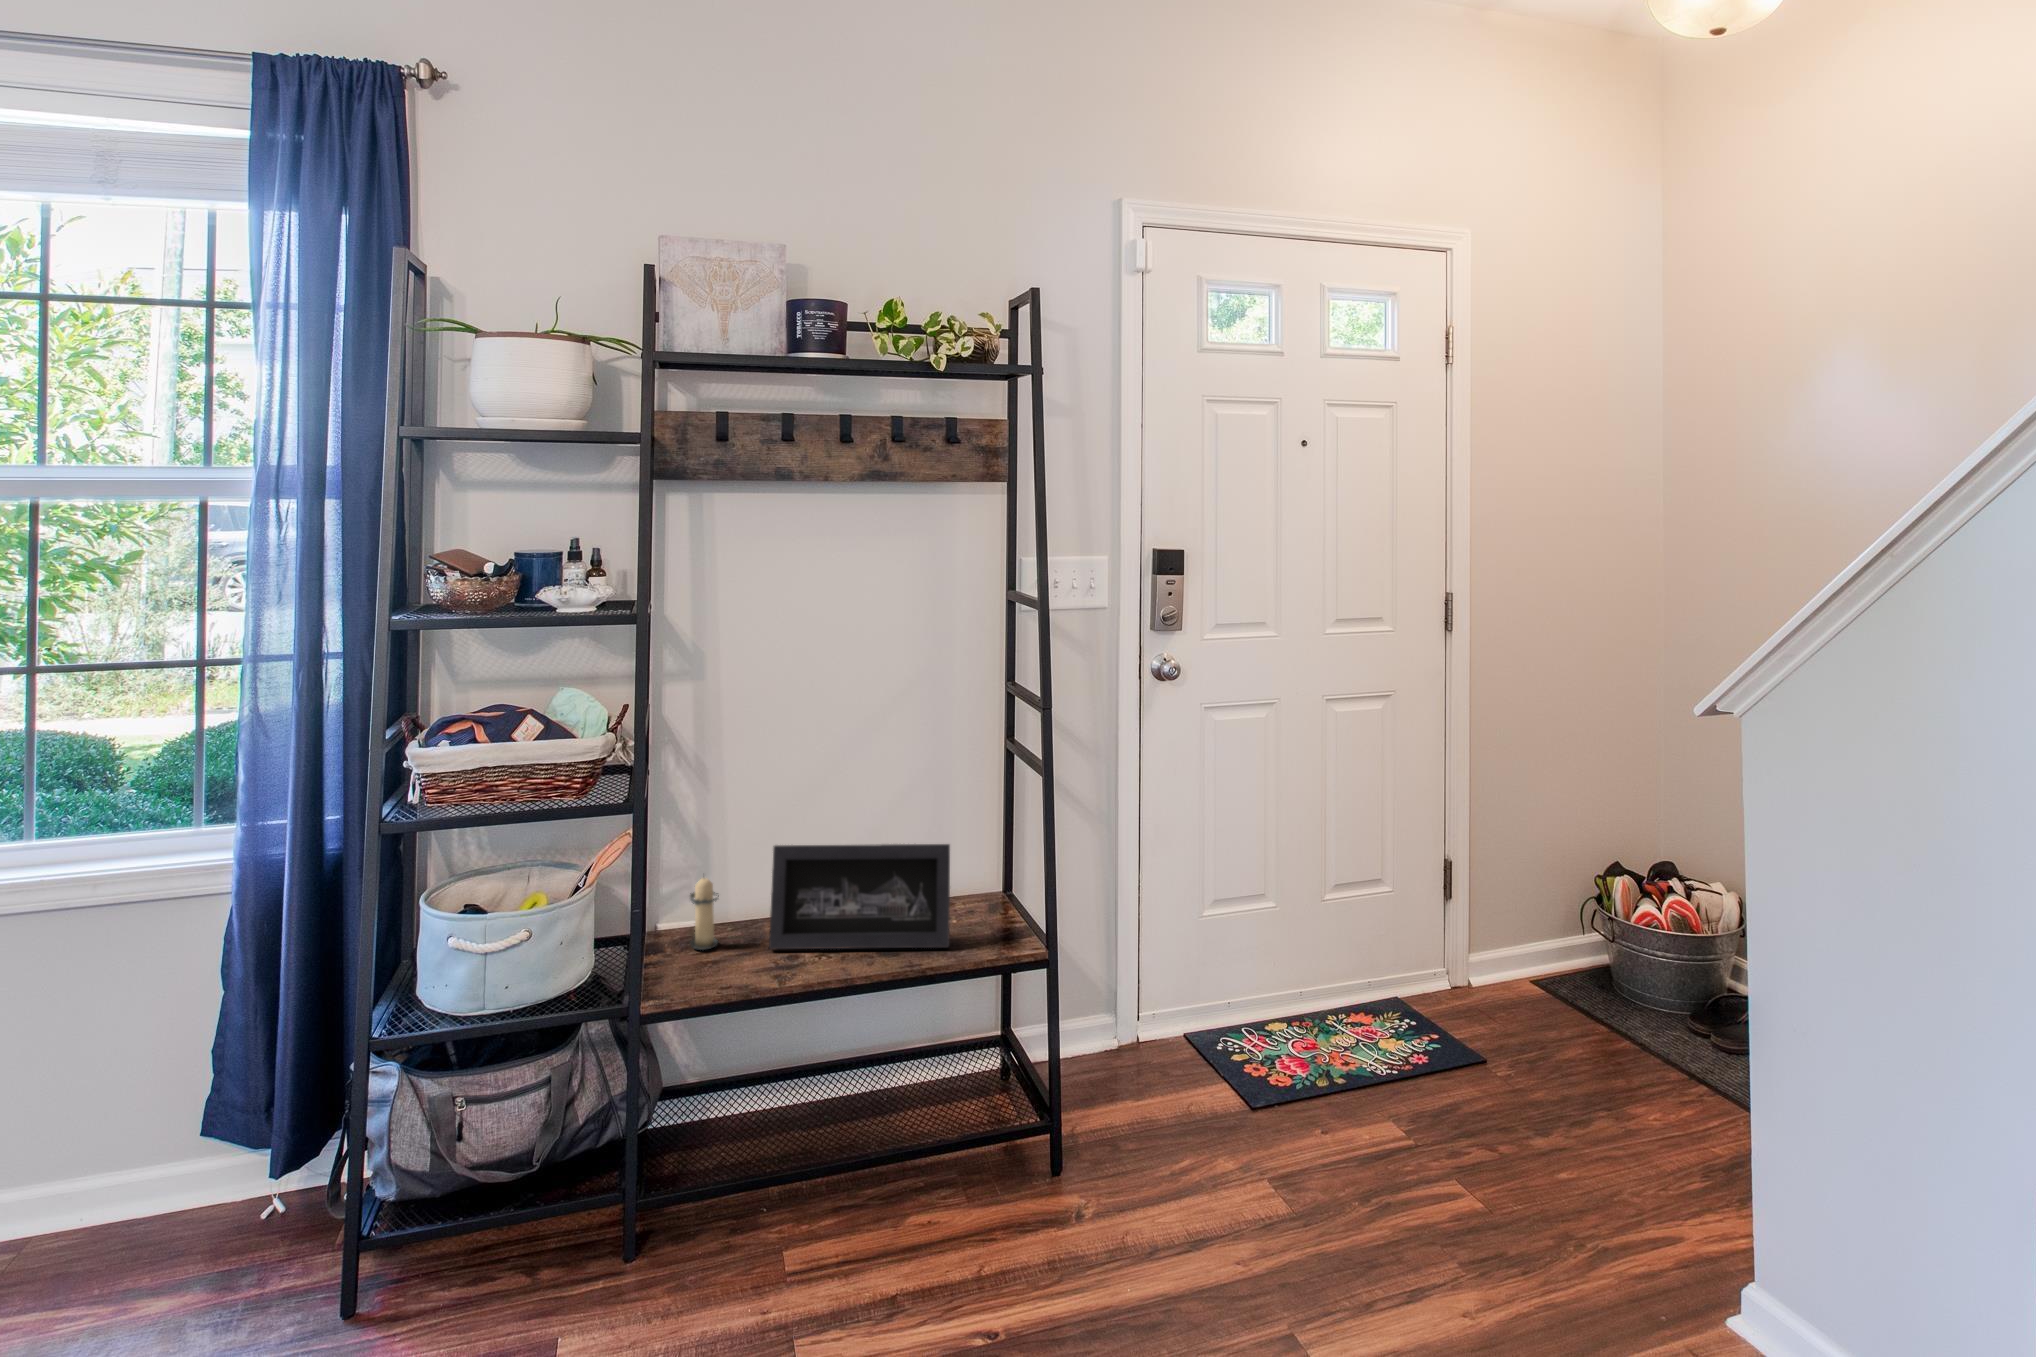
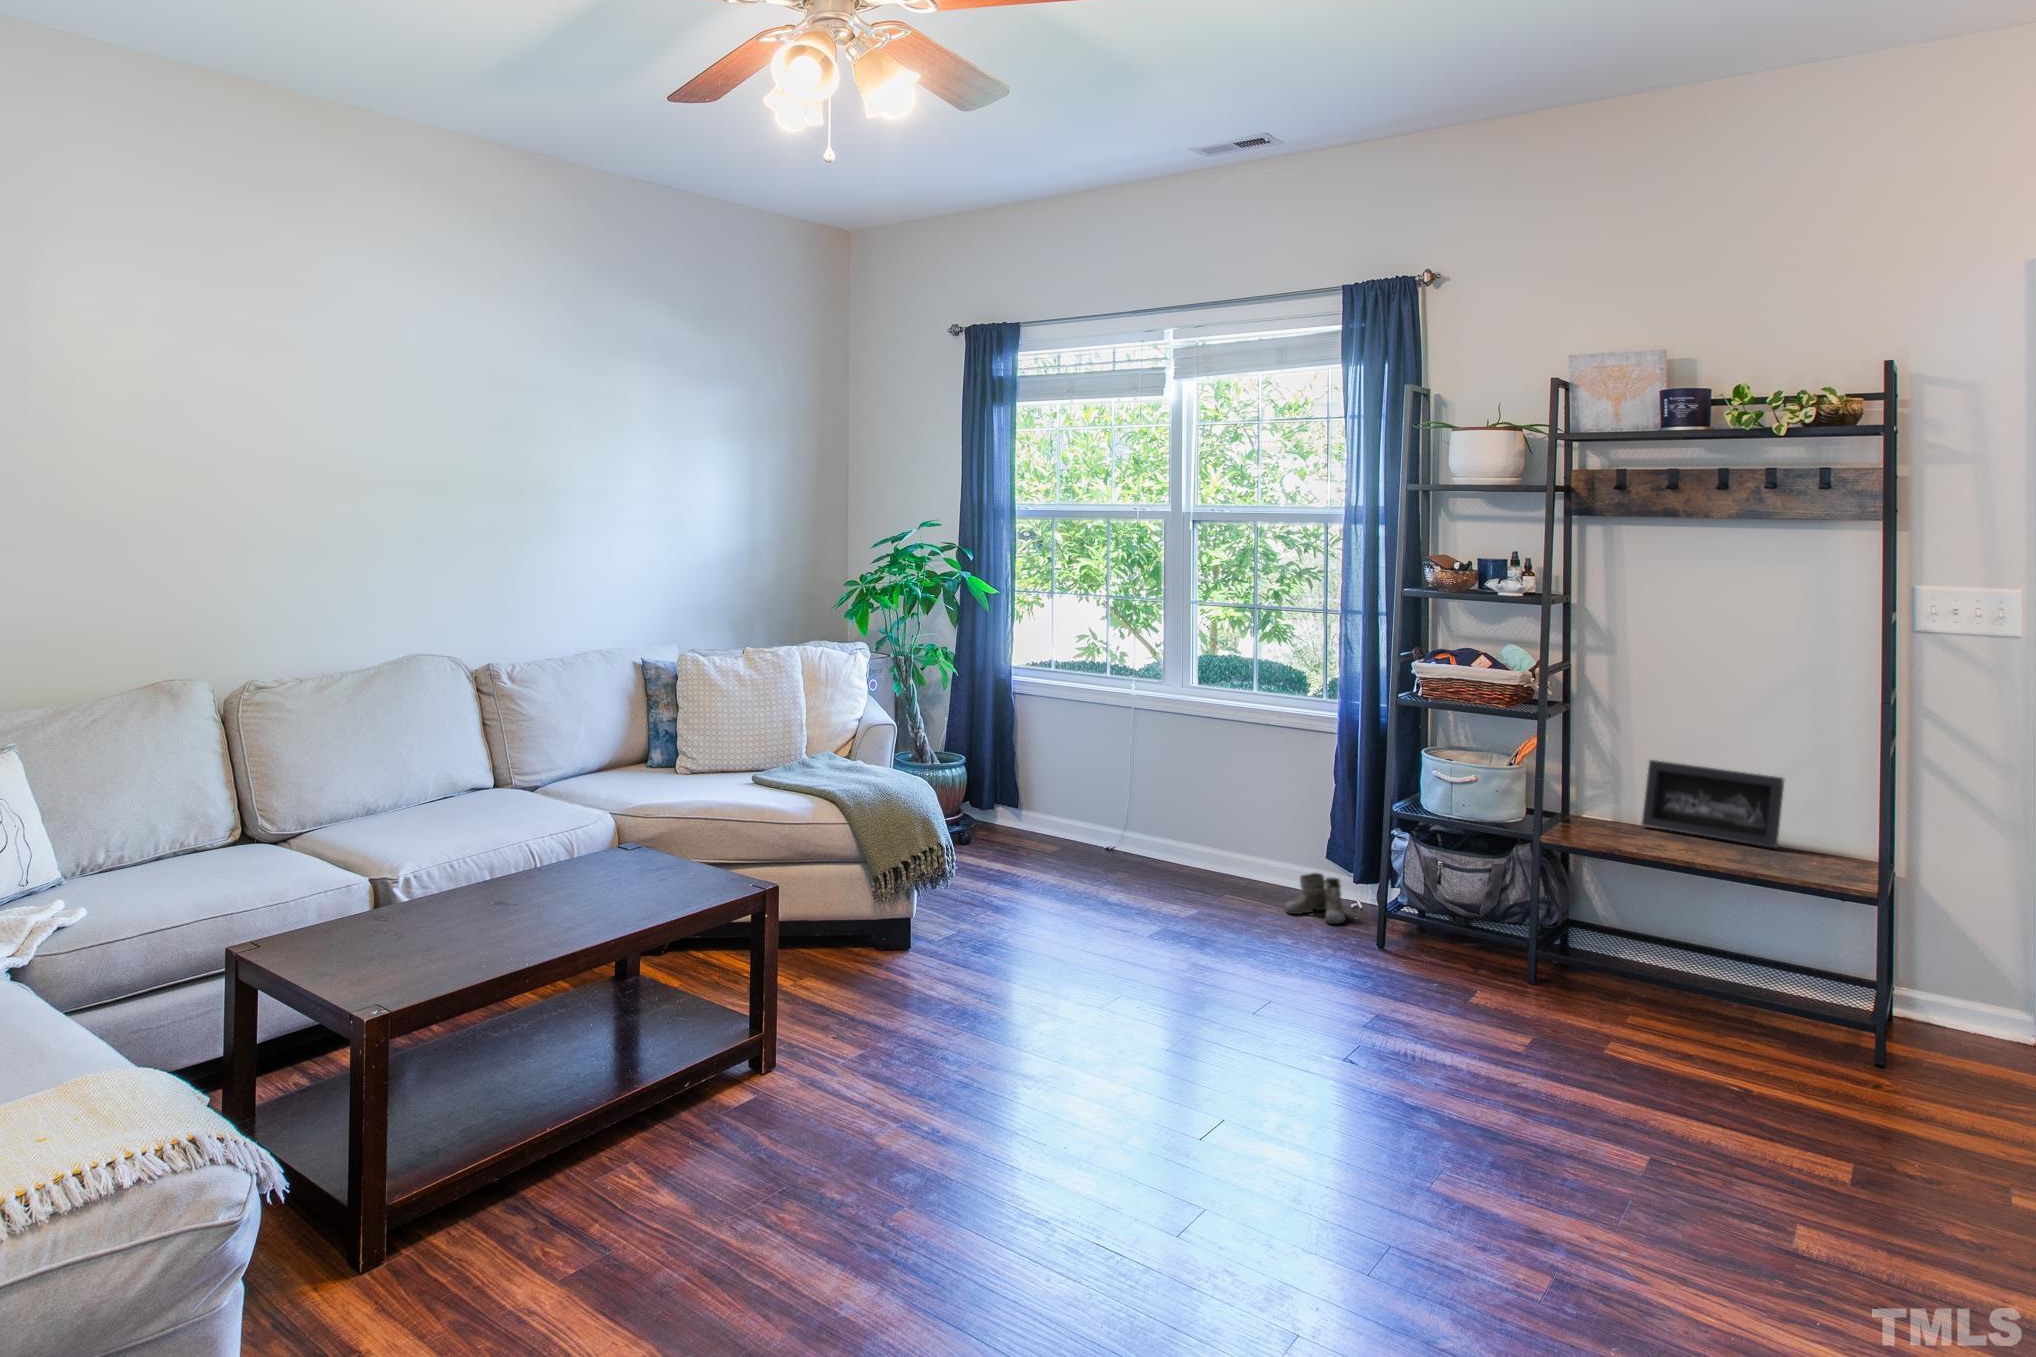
candle: present [690,878,719,950] -> none [1588,770,1614,820]
boots: none [122,1169,286,1285] -> present [1286,873,1346,924]

